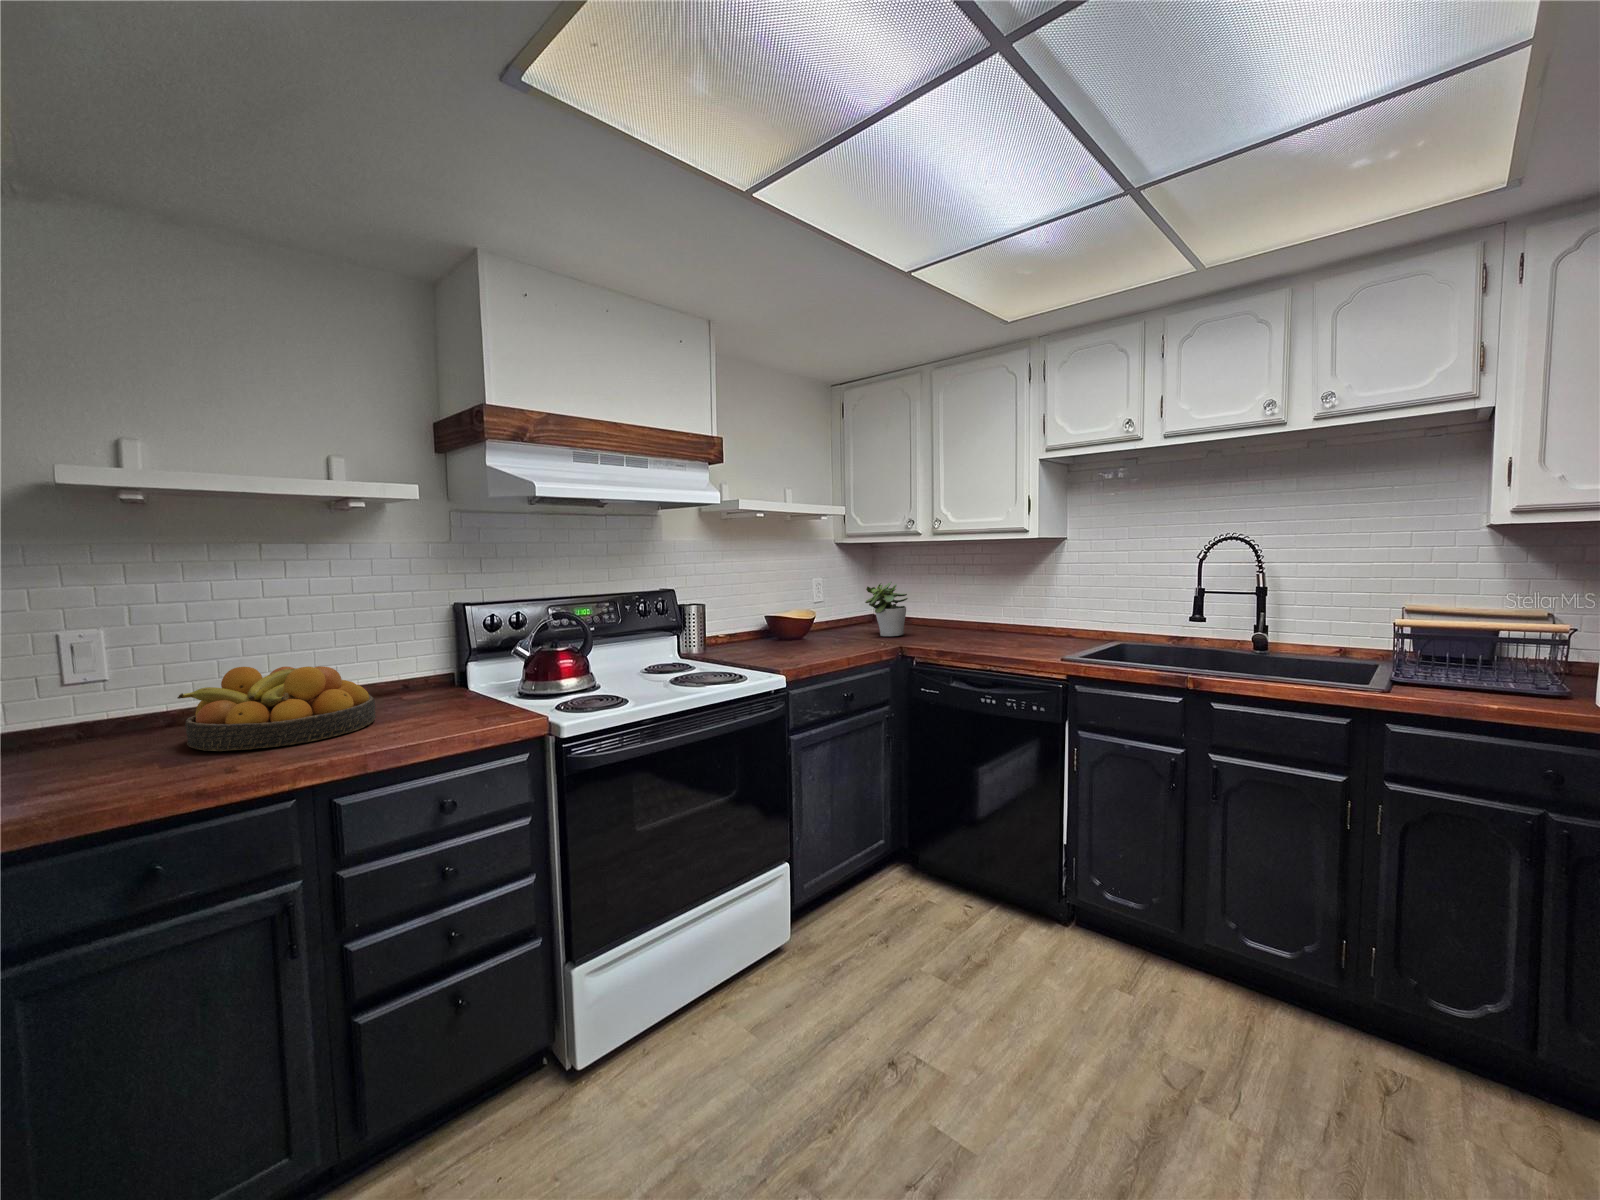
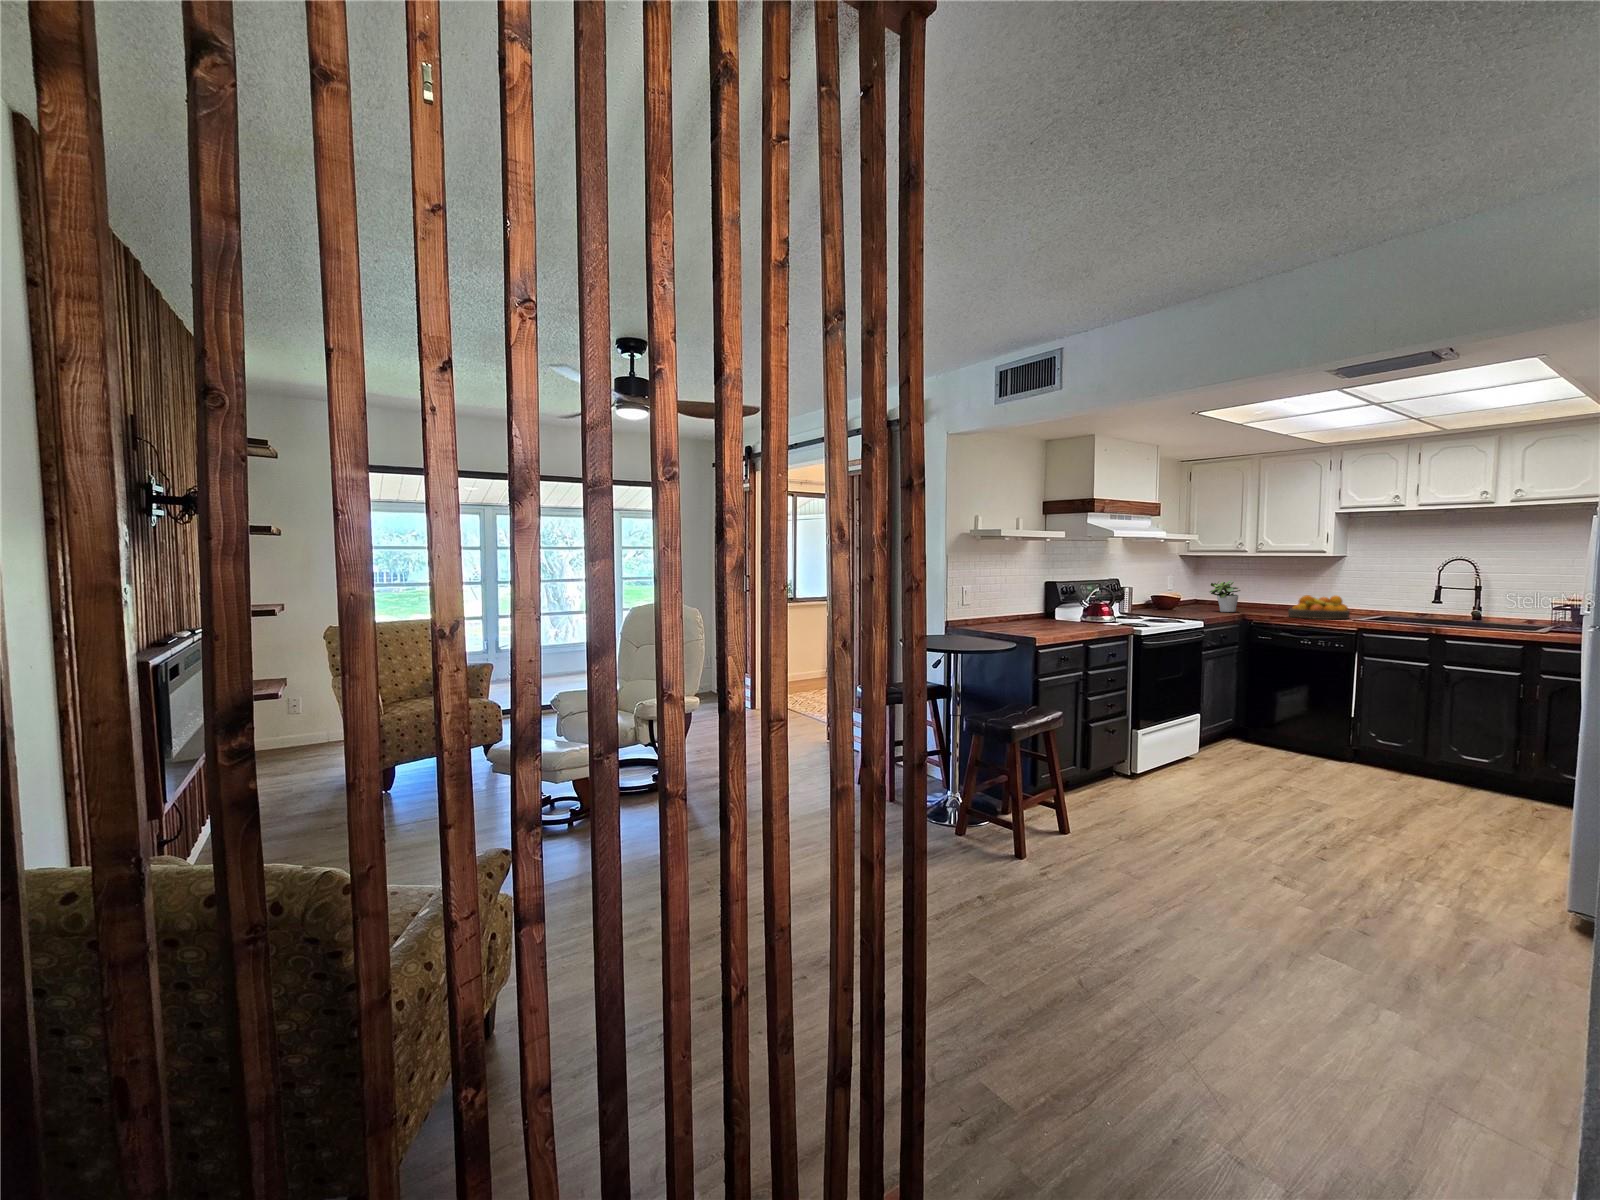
fruit bowl: present [177,666,376,751] -> present [1288,595,1350,619]

